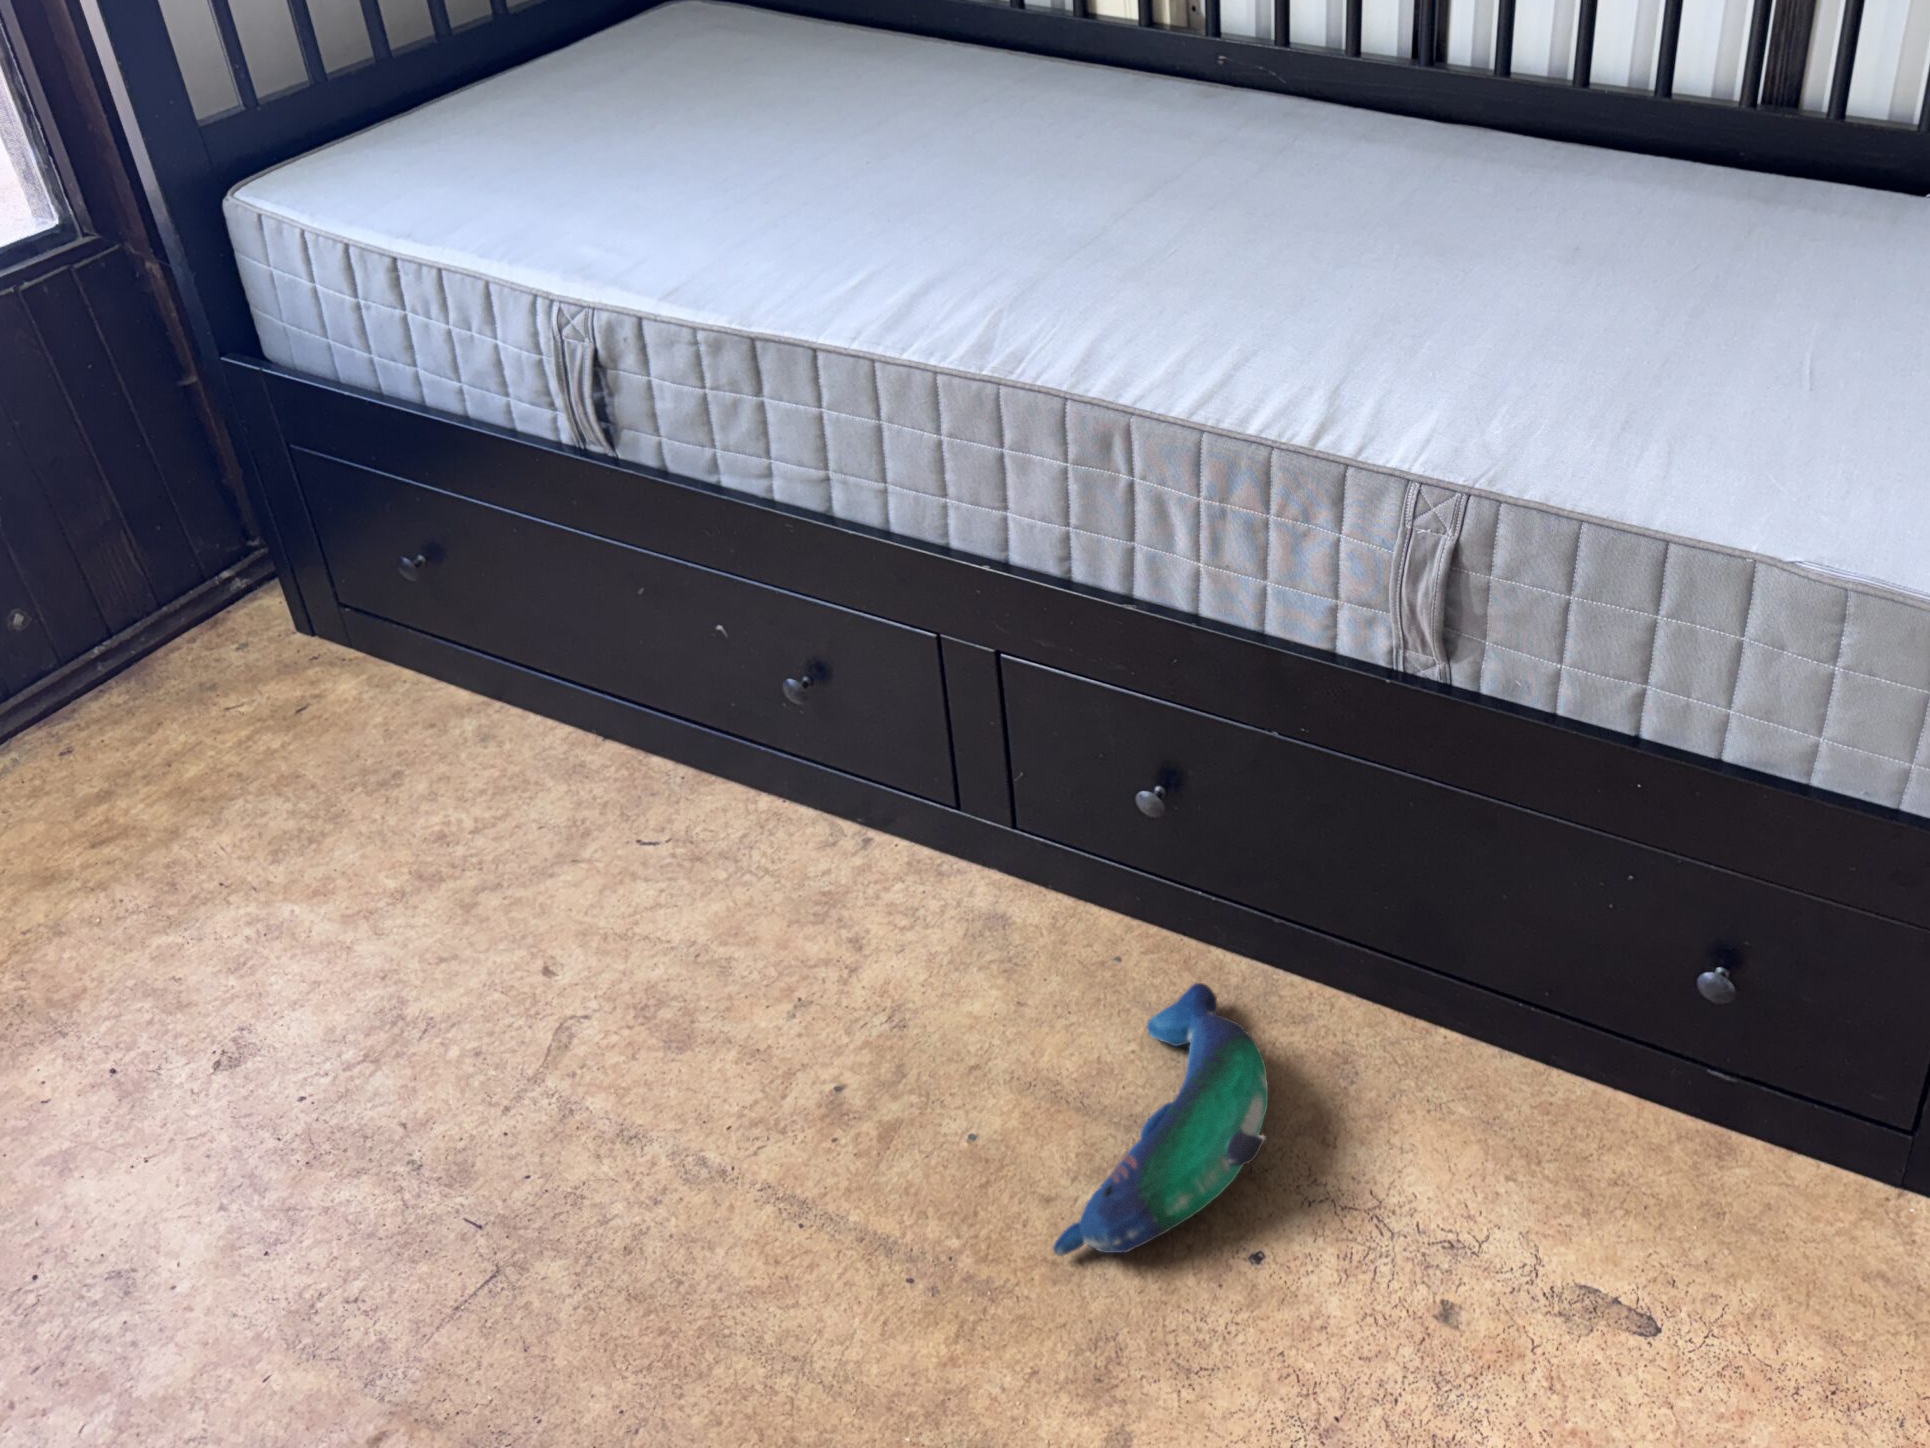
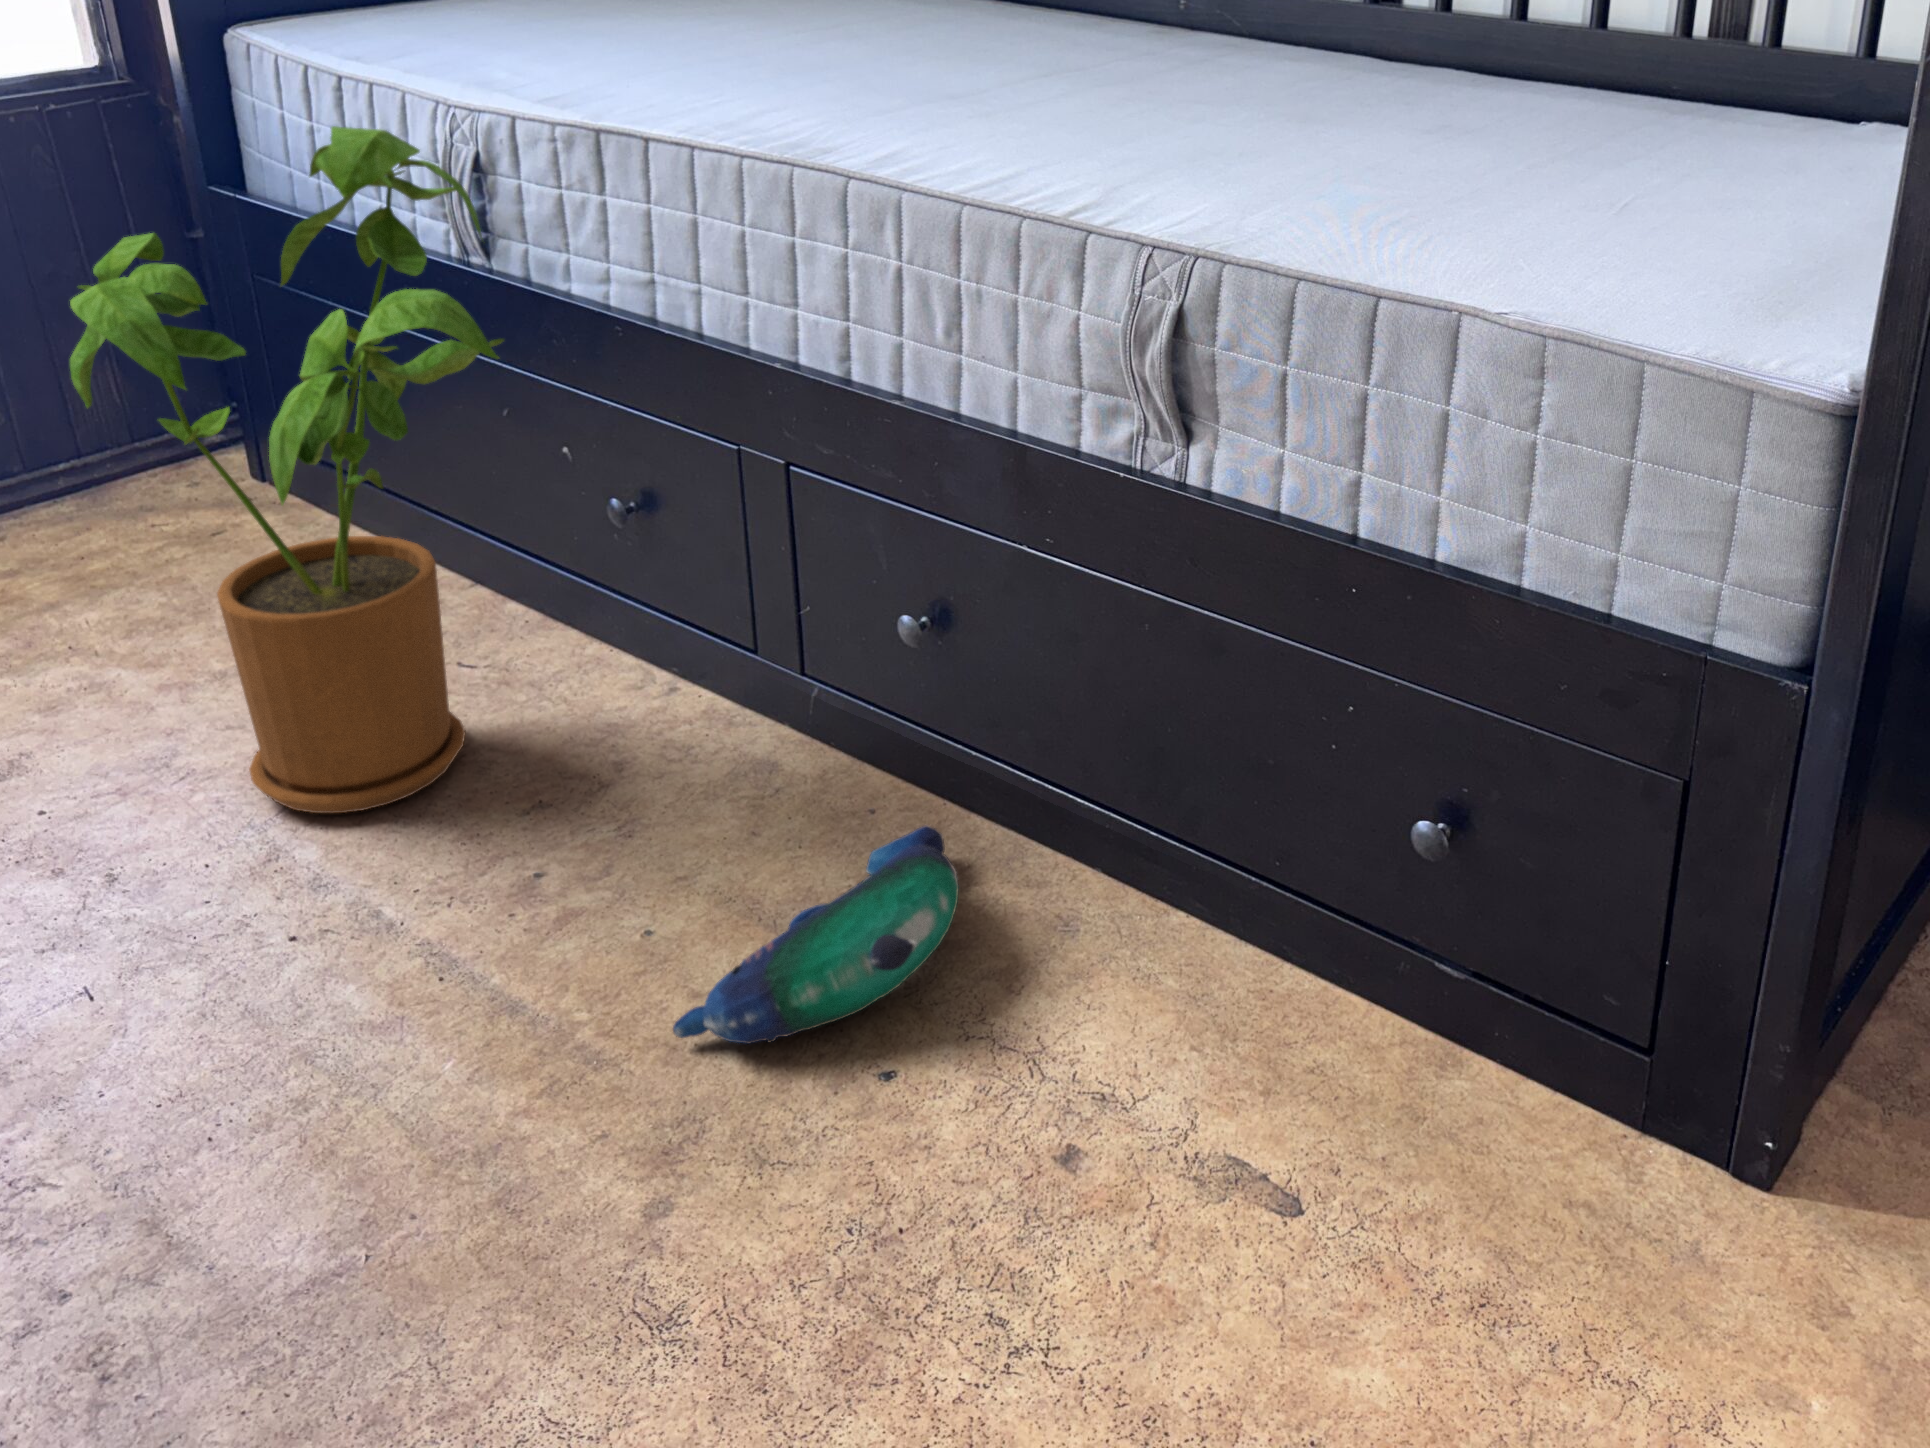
house plant: none [286,399,760,1057] -> present [70,126,504,813]

